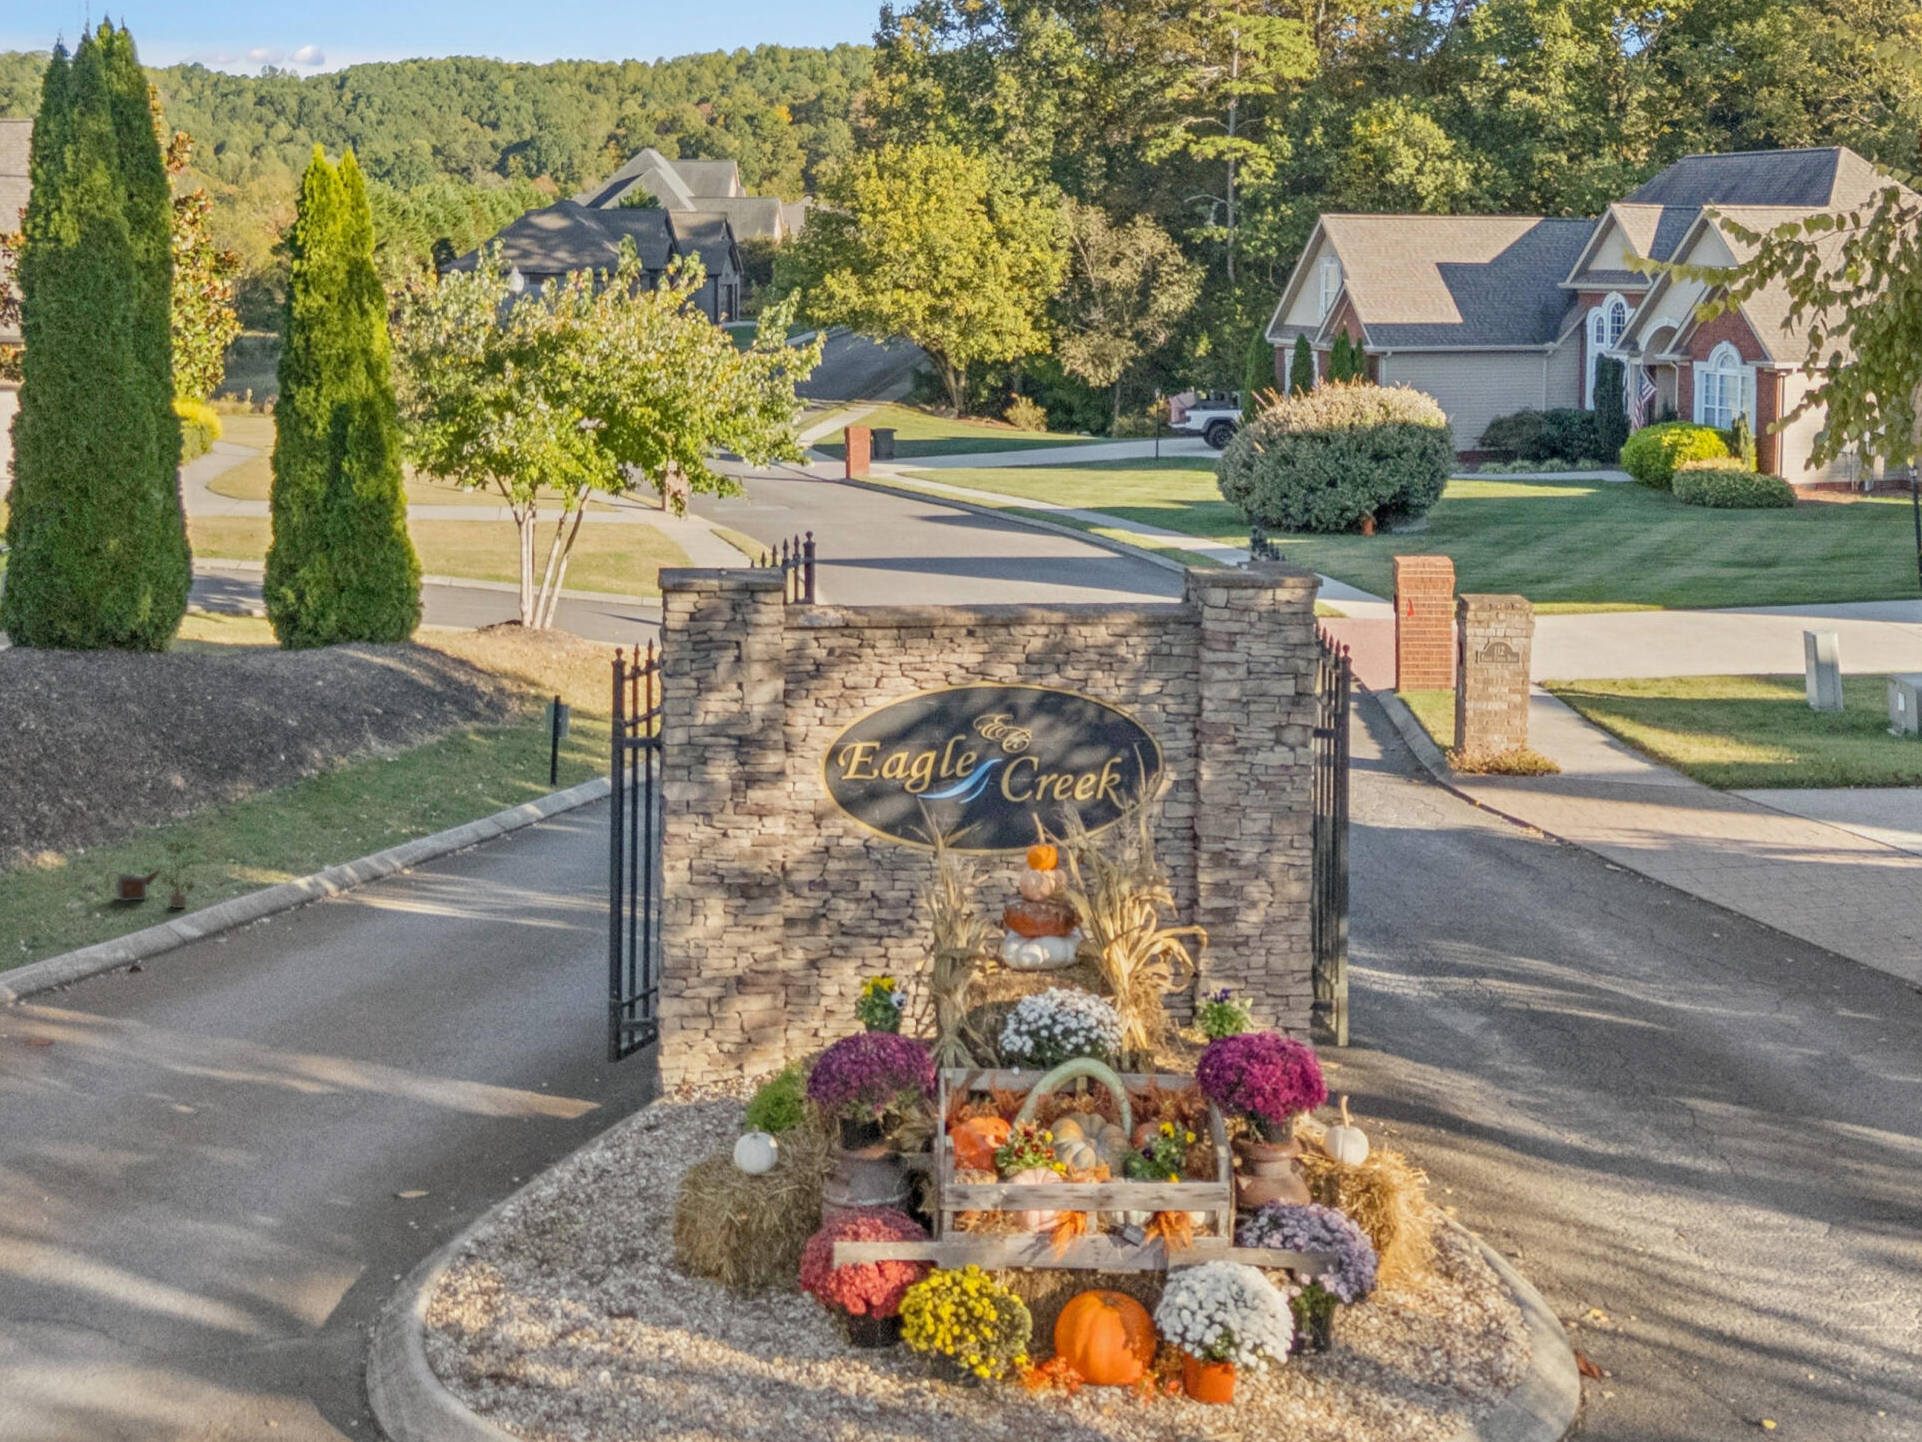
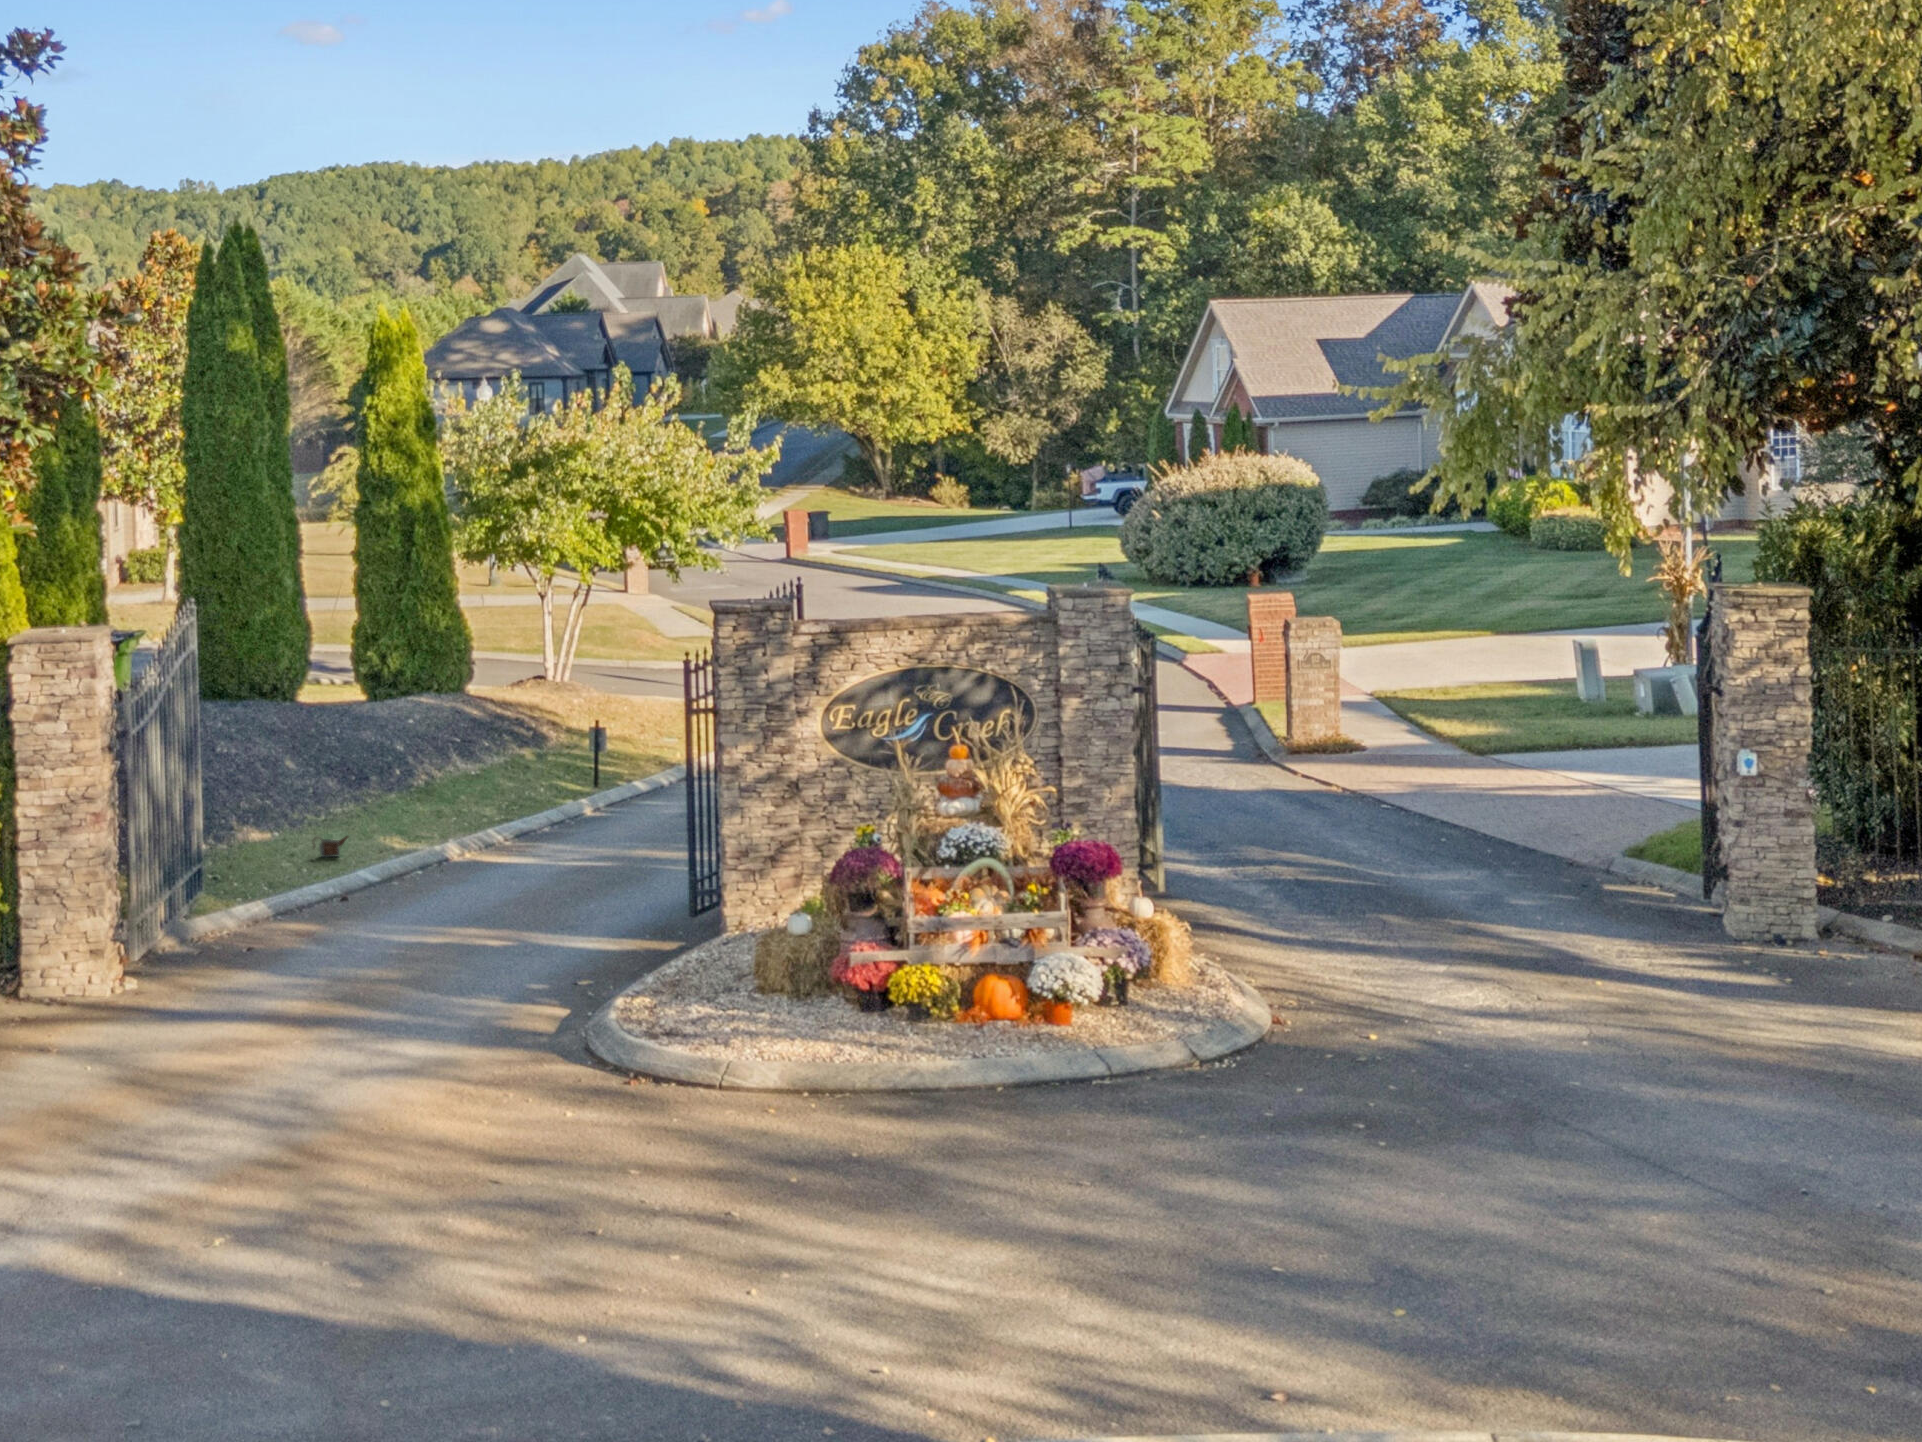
potted plant: present [162,843,195,908] -> none [351,811,381,860]

